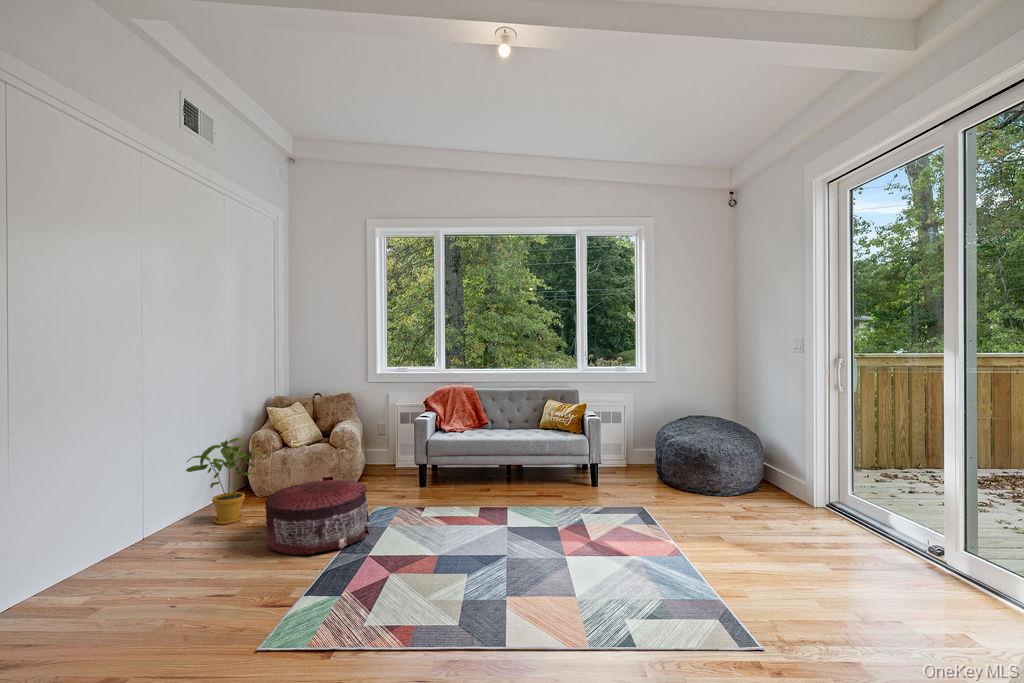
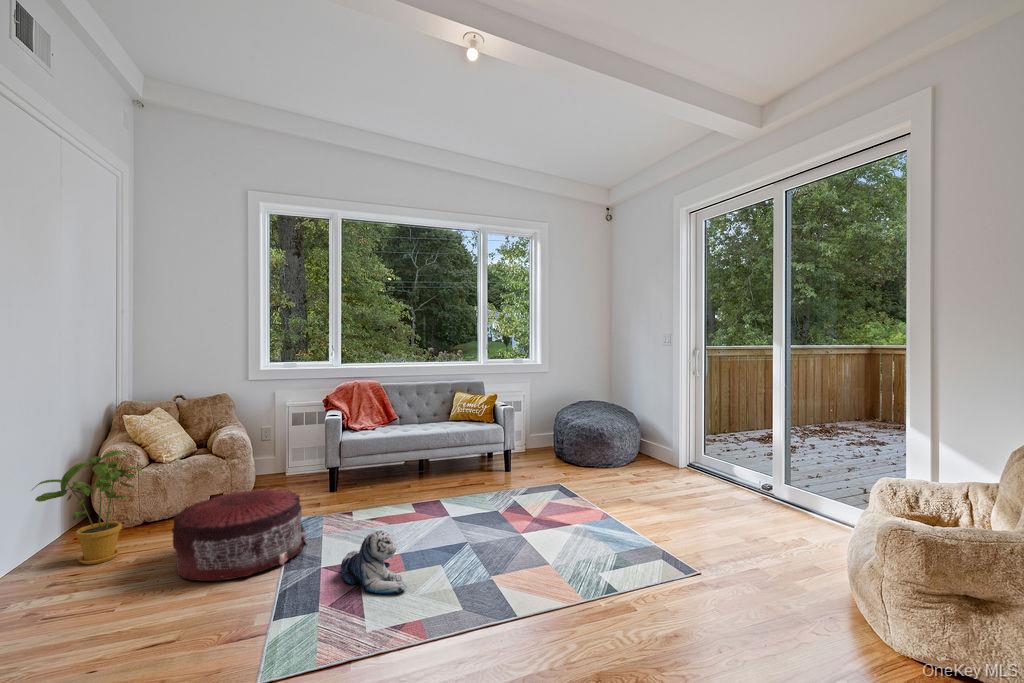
plush toy: none [376,533,421,593] -> present [341,531,407,595]

